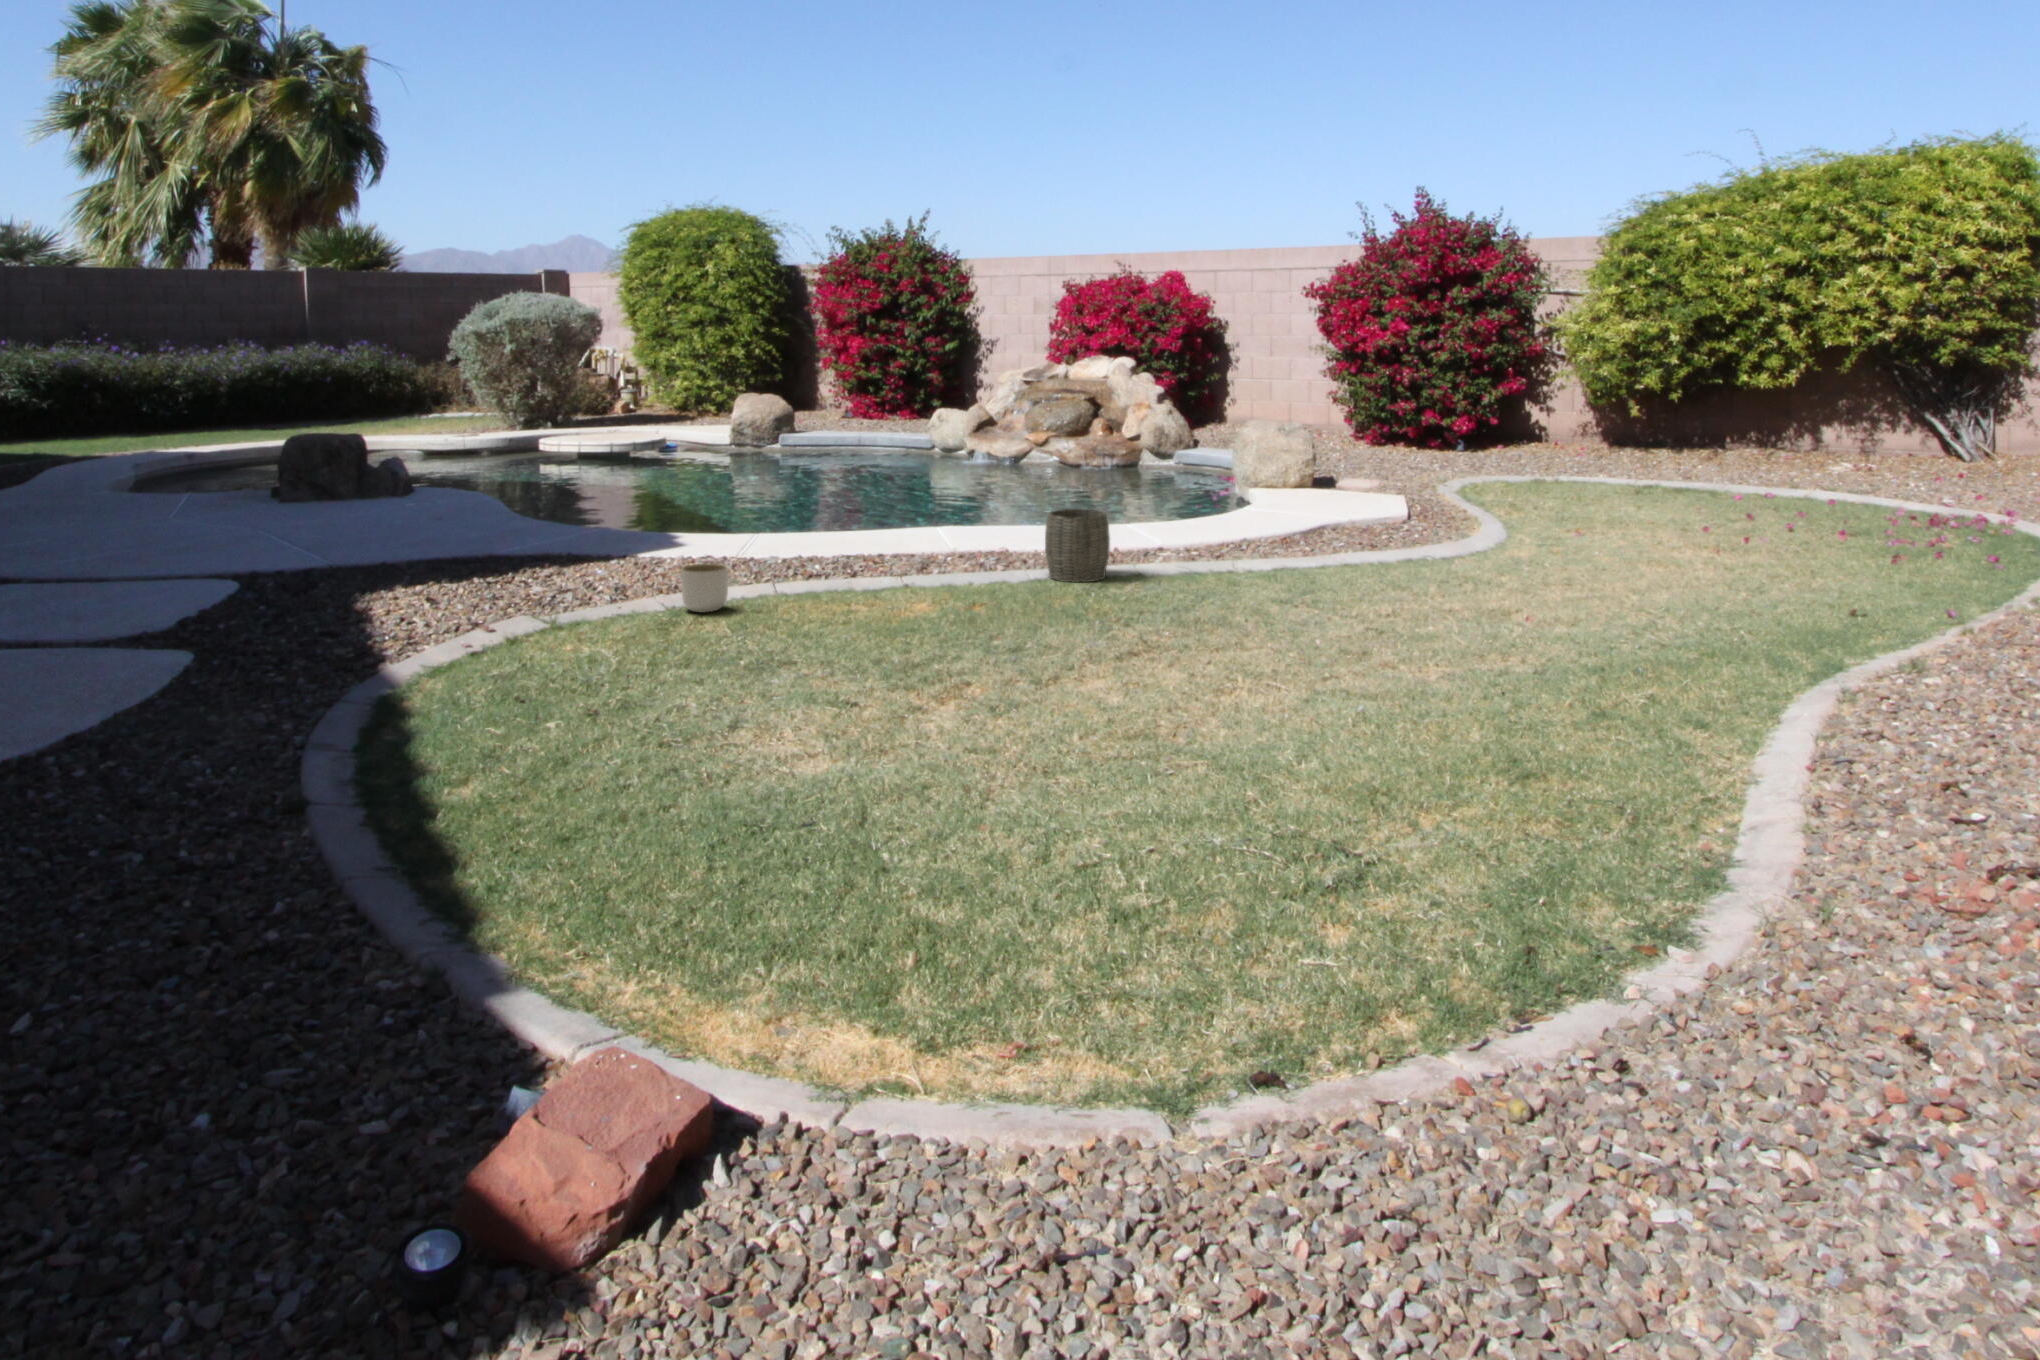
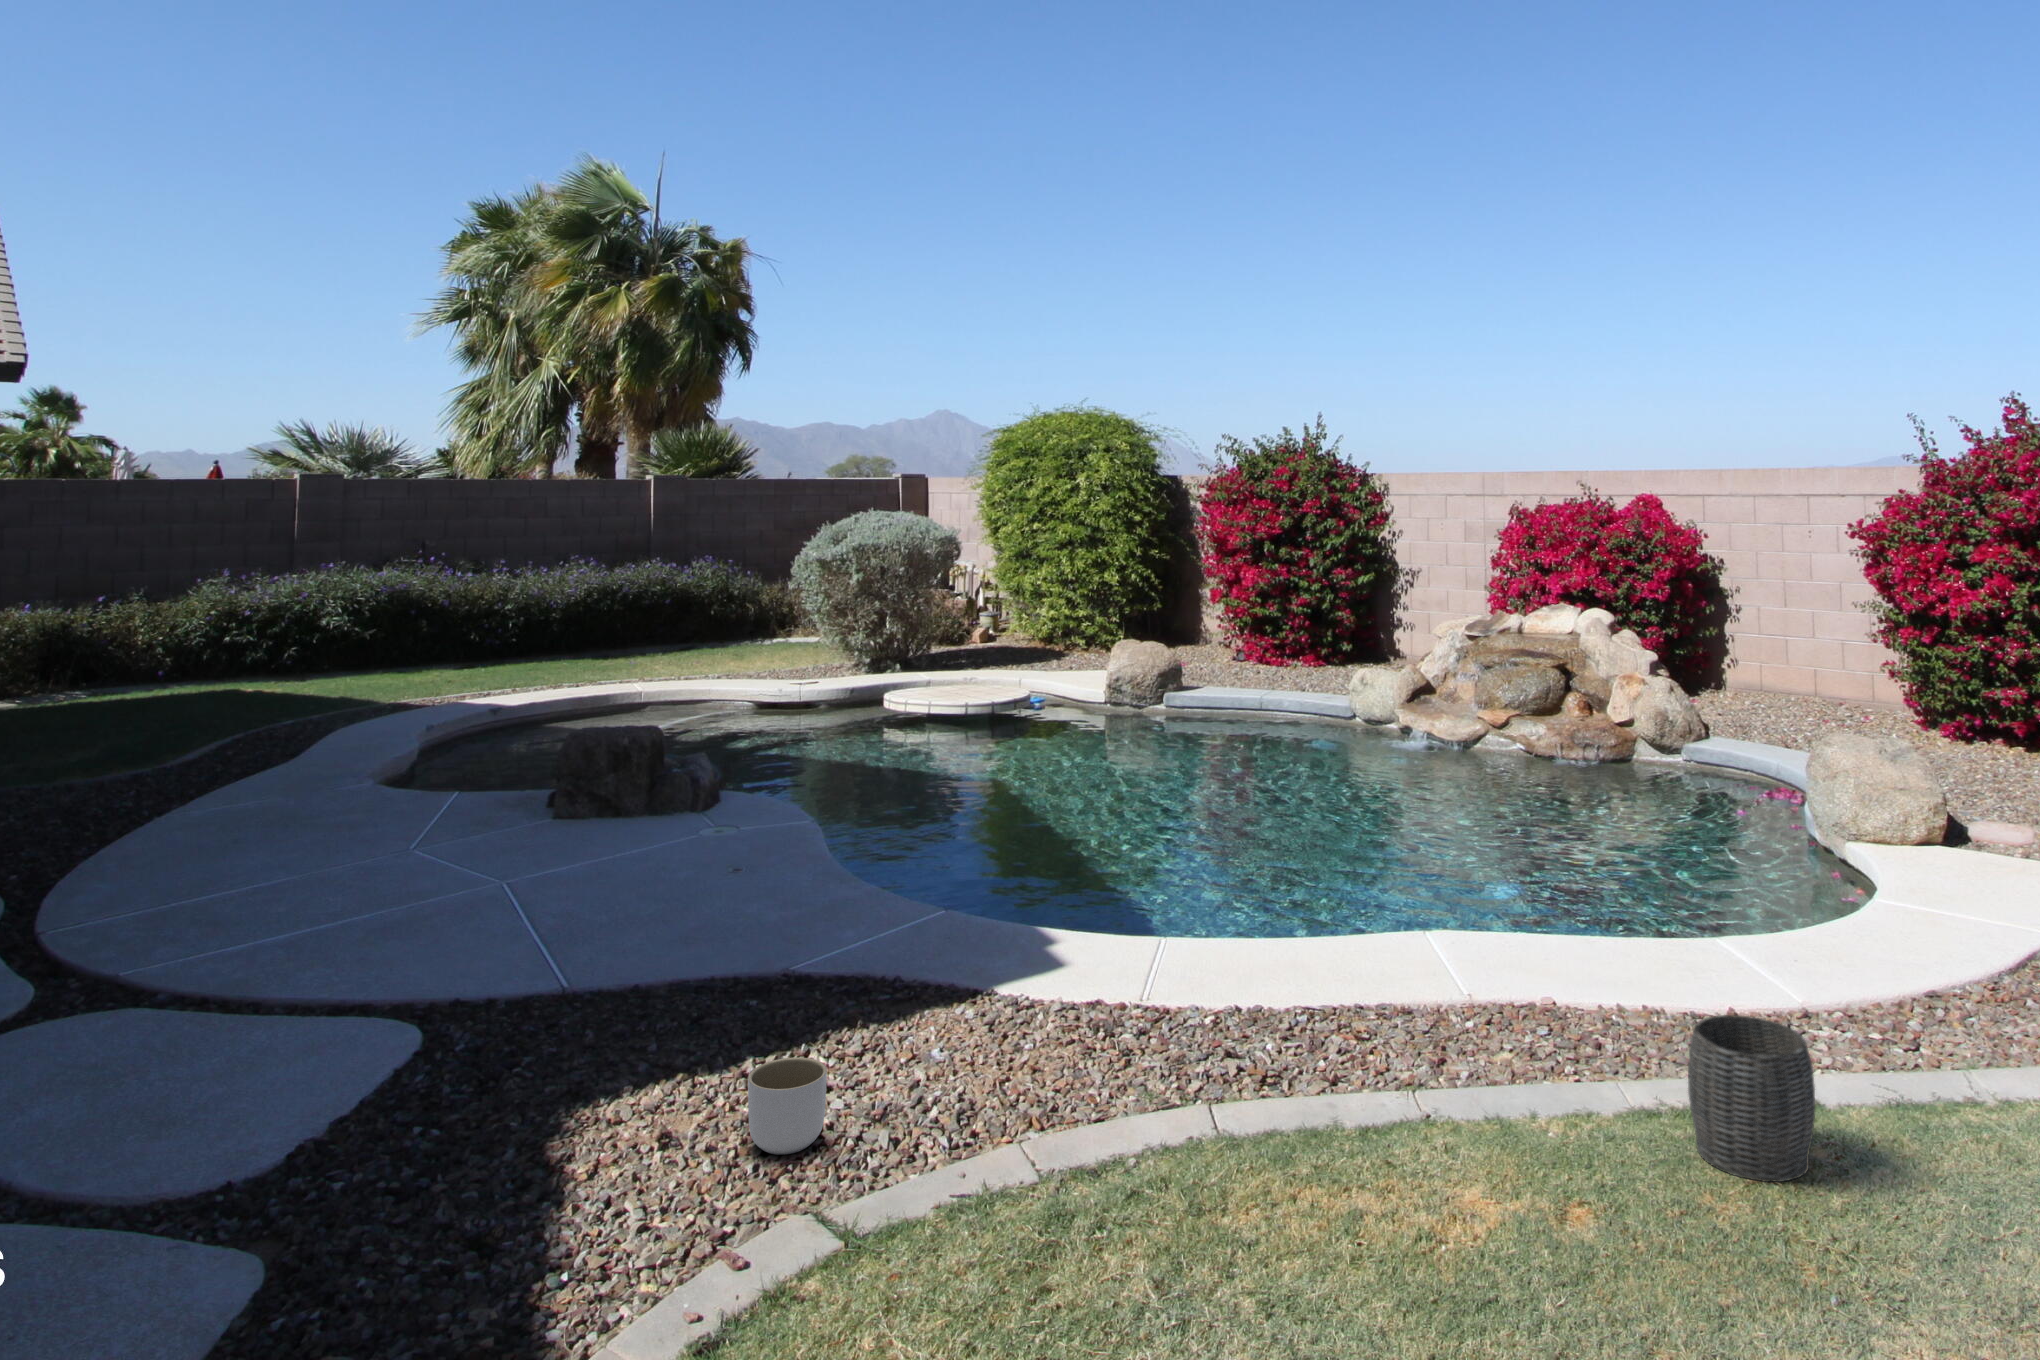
planter: present [681,563,728,612] -> present [748,1058,827,1155]

